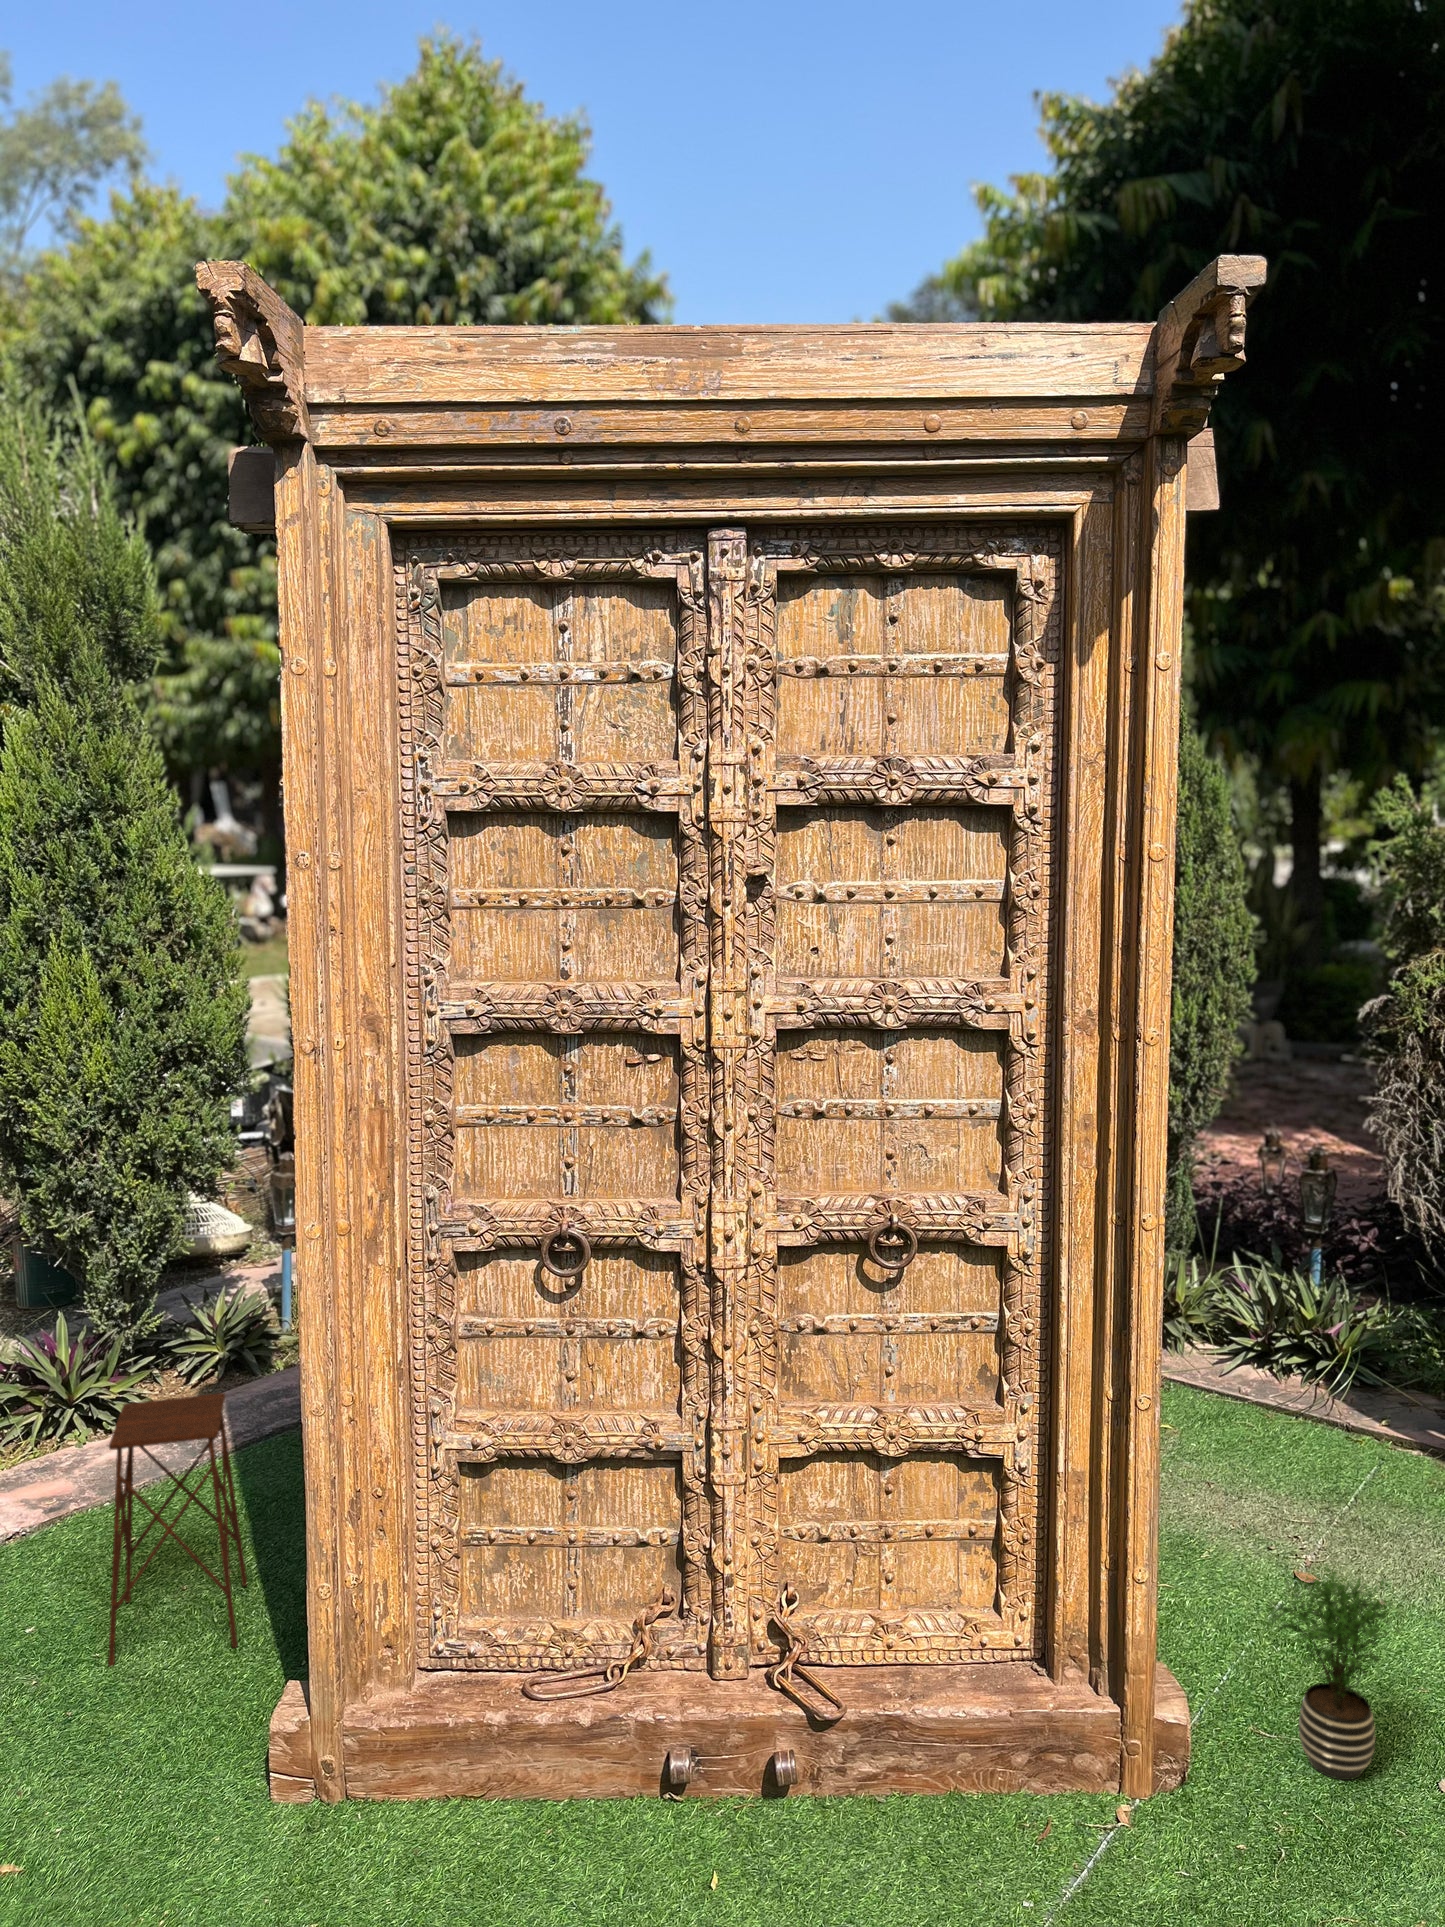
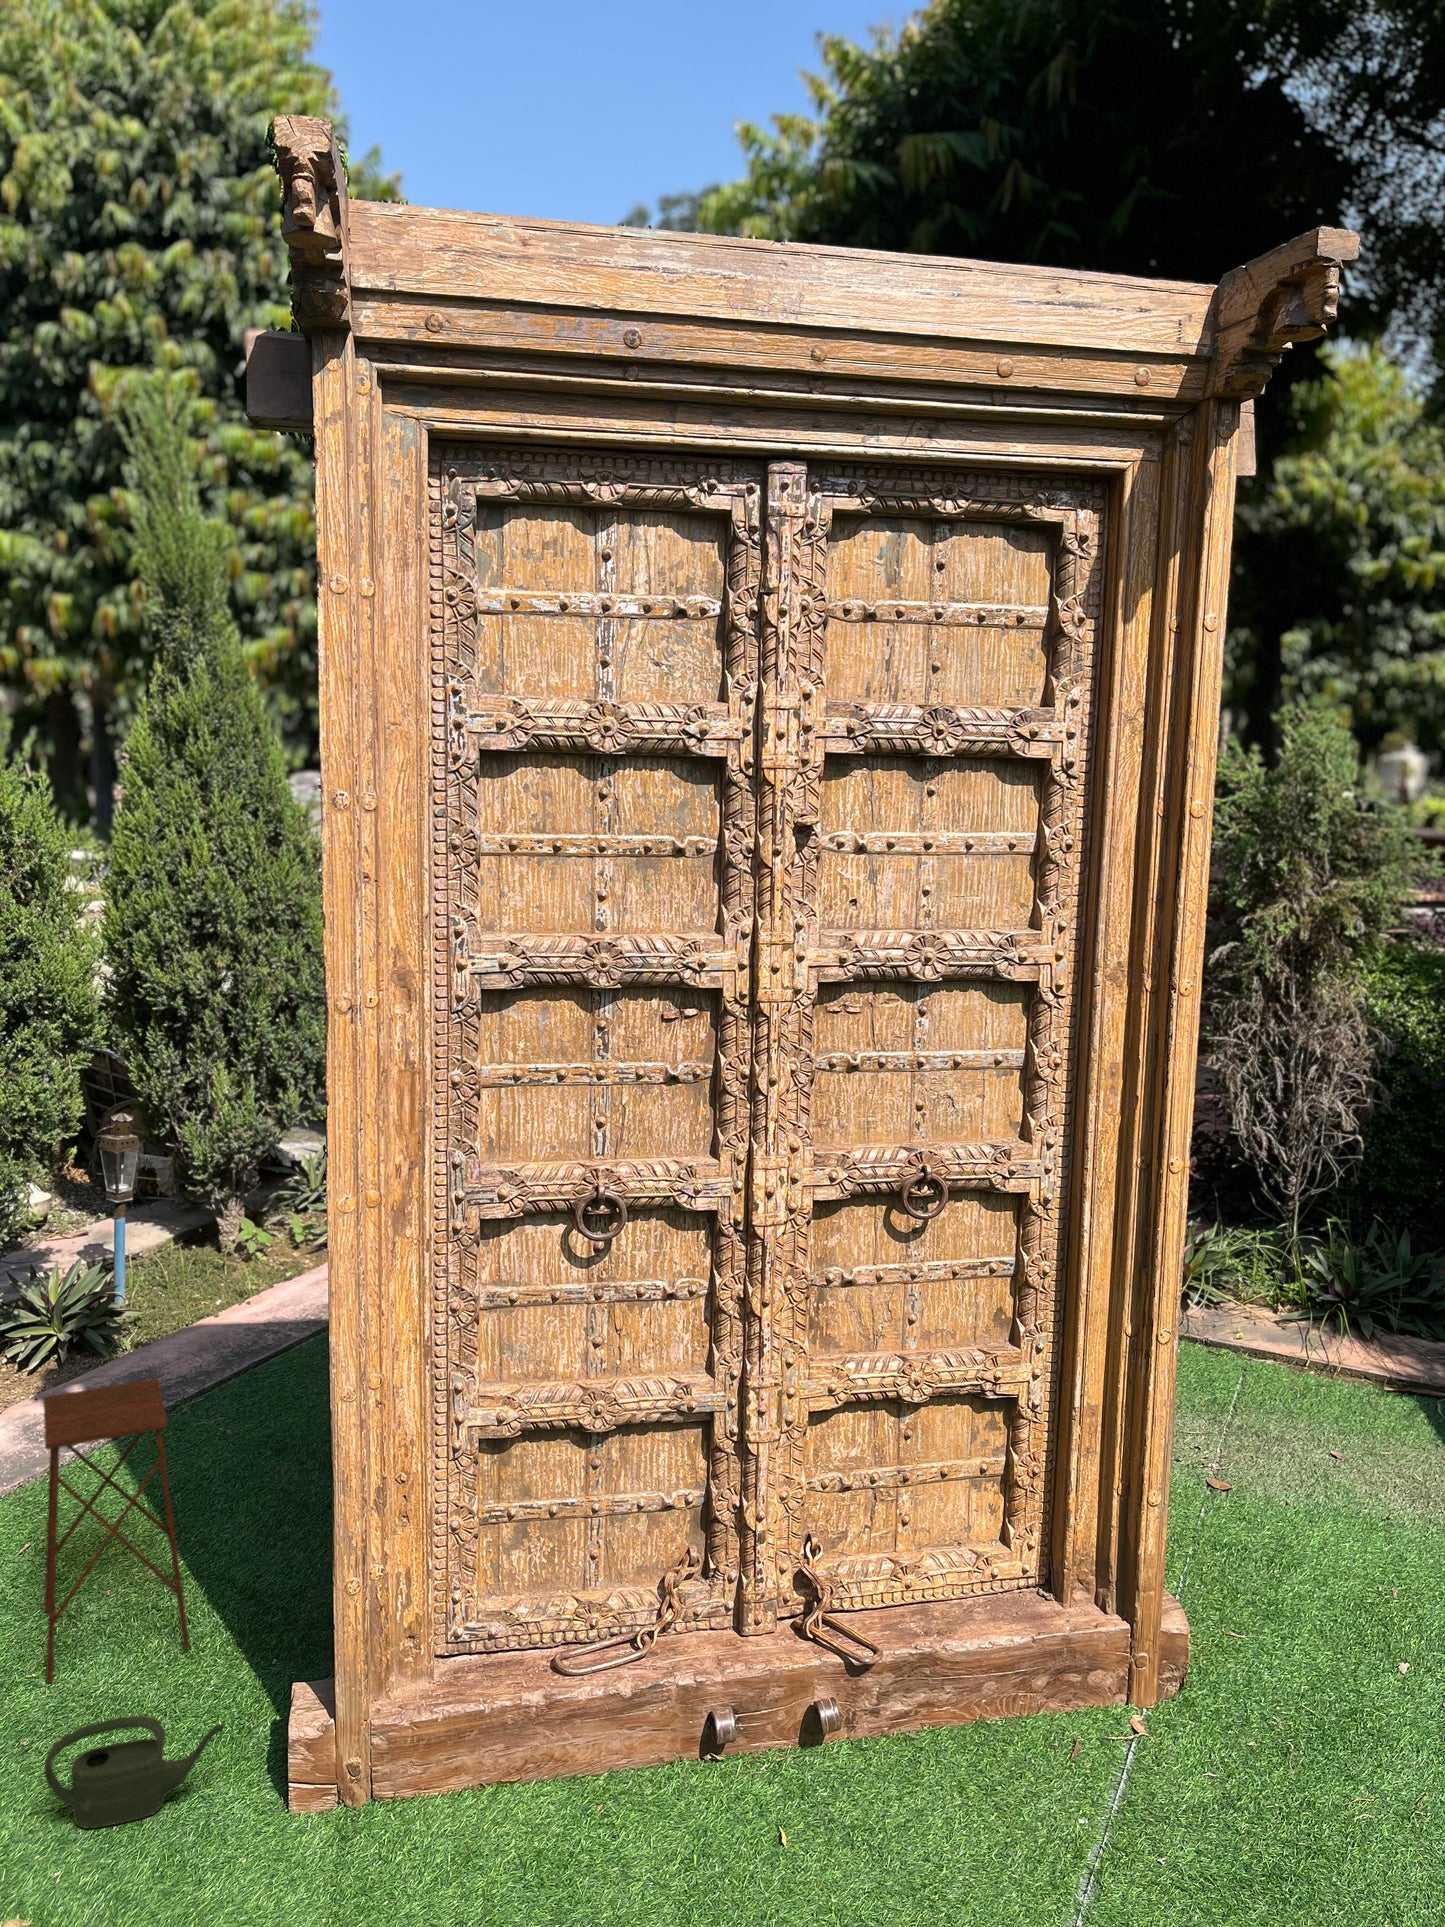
potted plant: present [1266,1566,1401,1780] -> none [1233,1473,1373,1670]
watering can: none [67,1697,228,1797] -> present [45,1715,225,1828]

